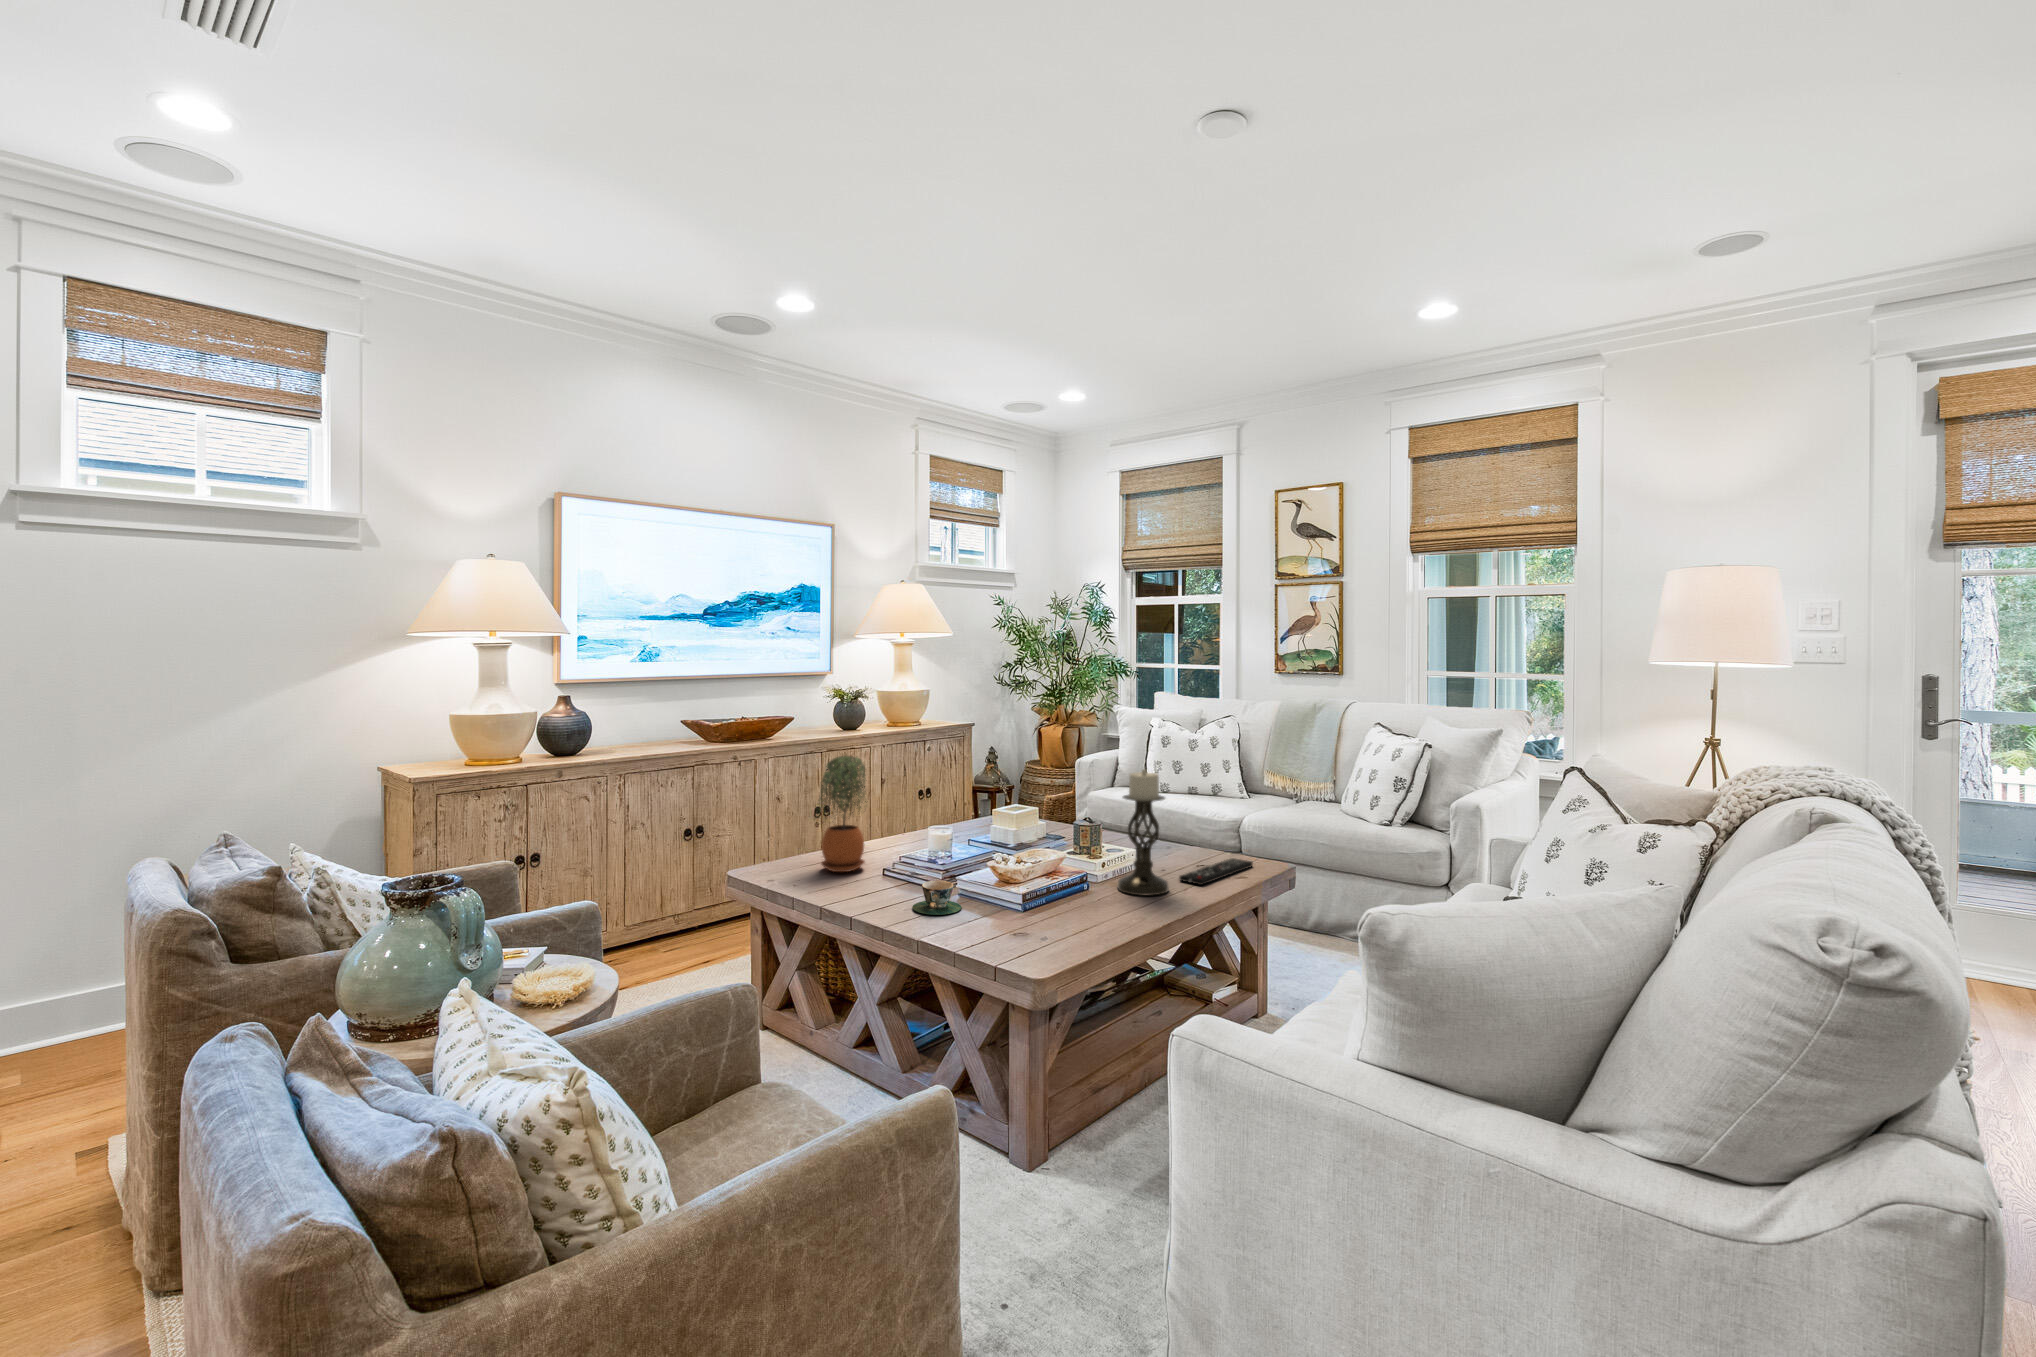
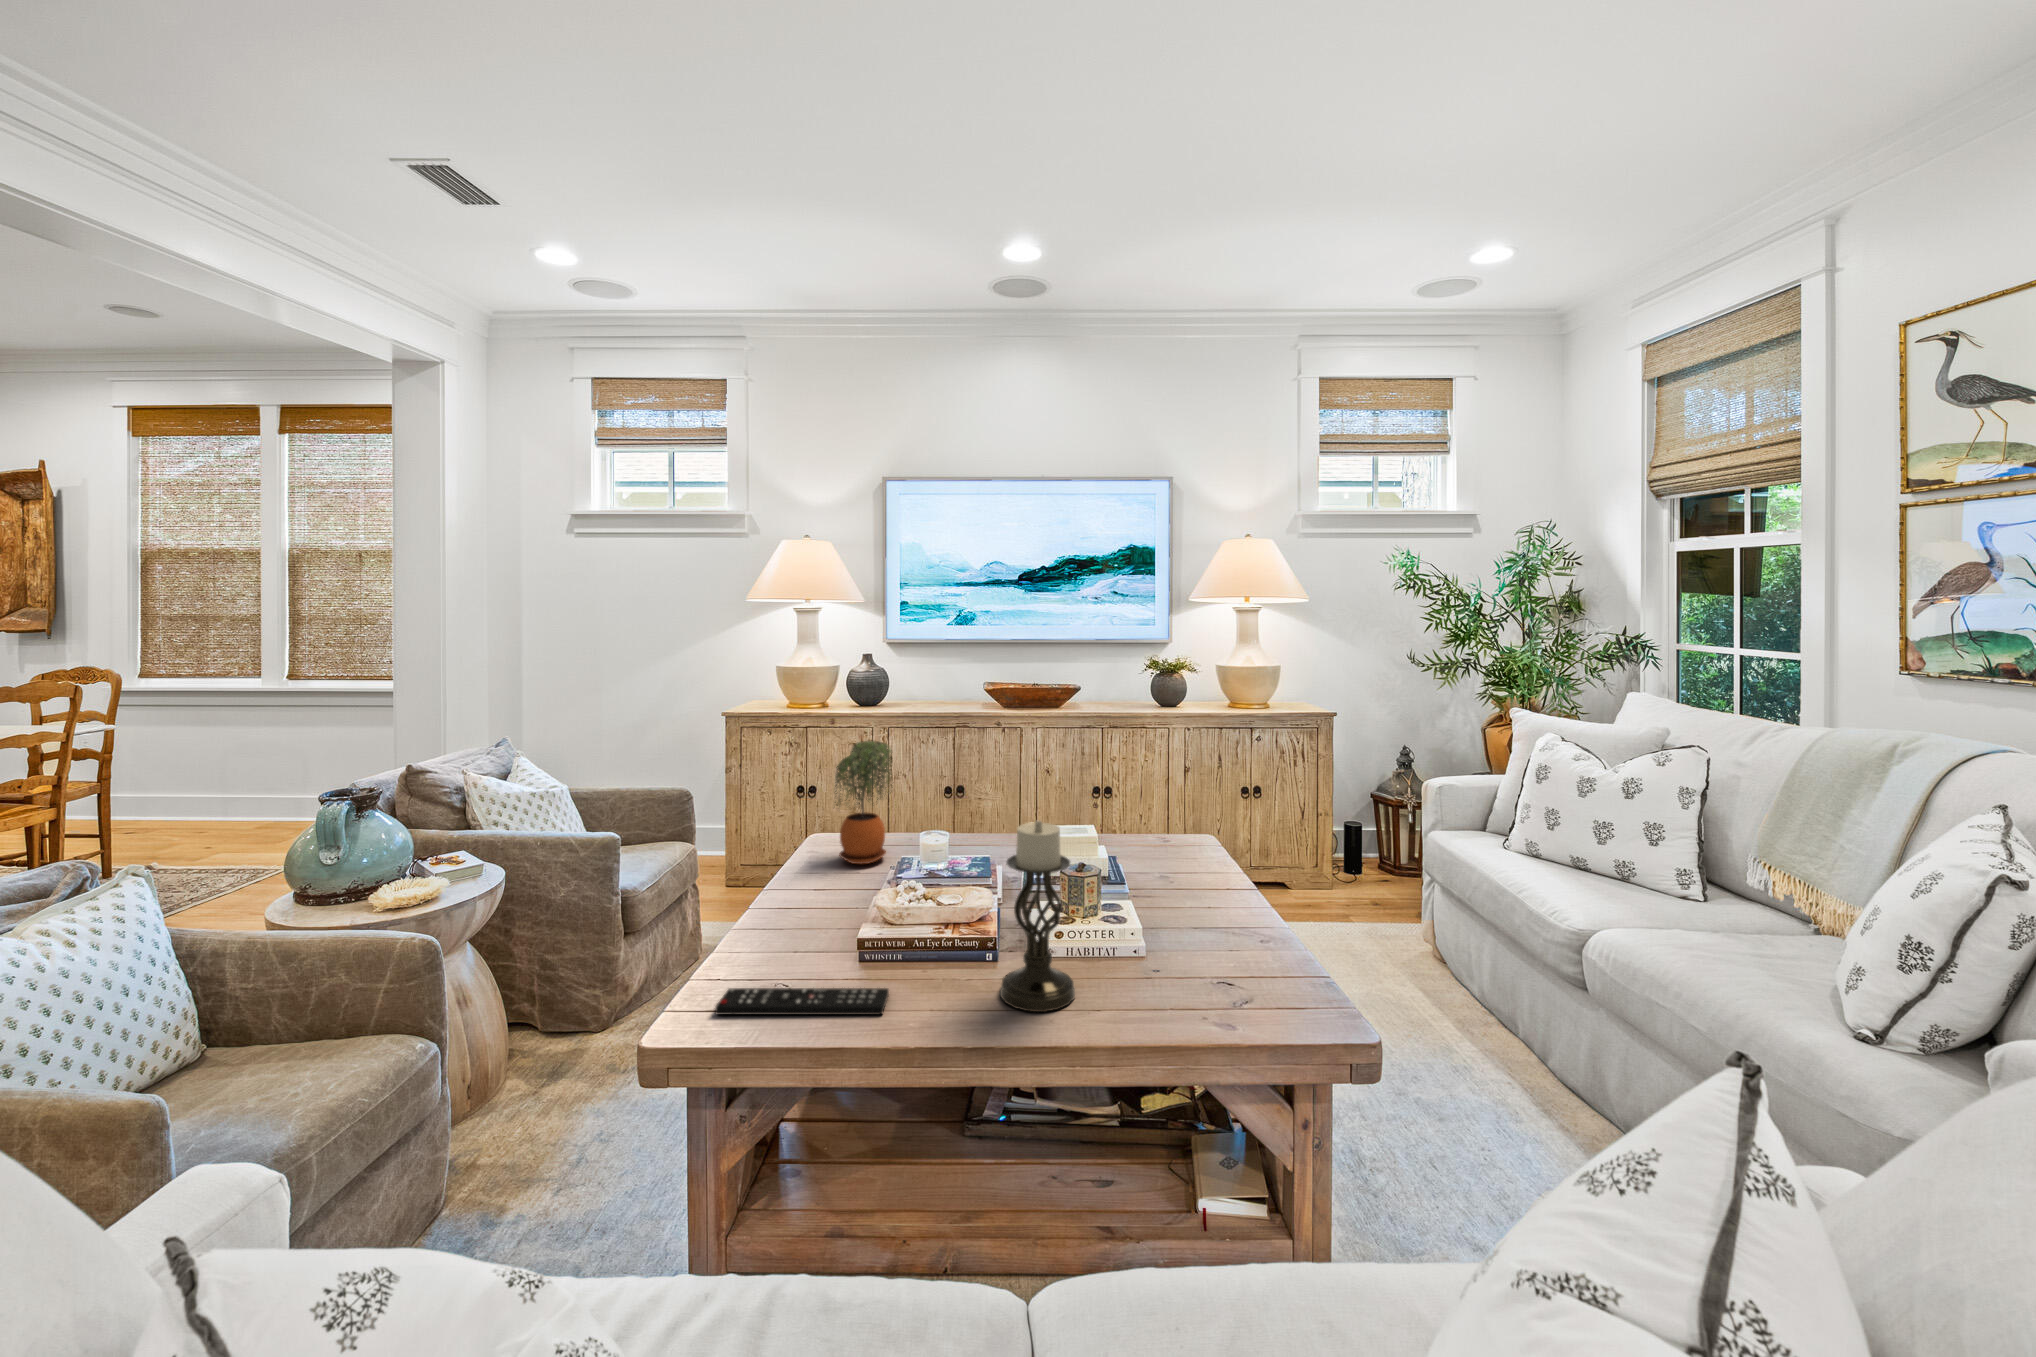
remote control: present [1179,858,1253,885] -> present [715,988,889,1015]
teacup: present [912,880,962,915] -> none [770,899,829,944]

